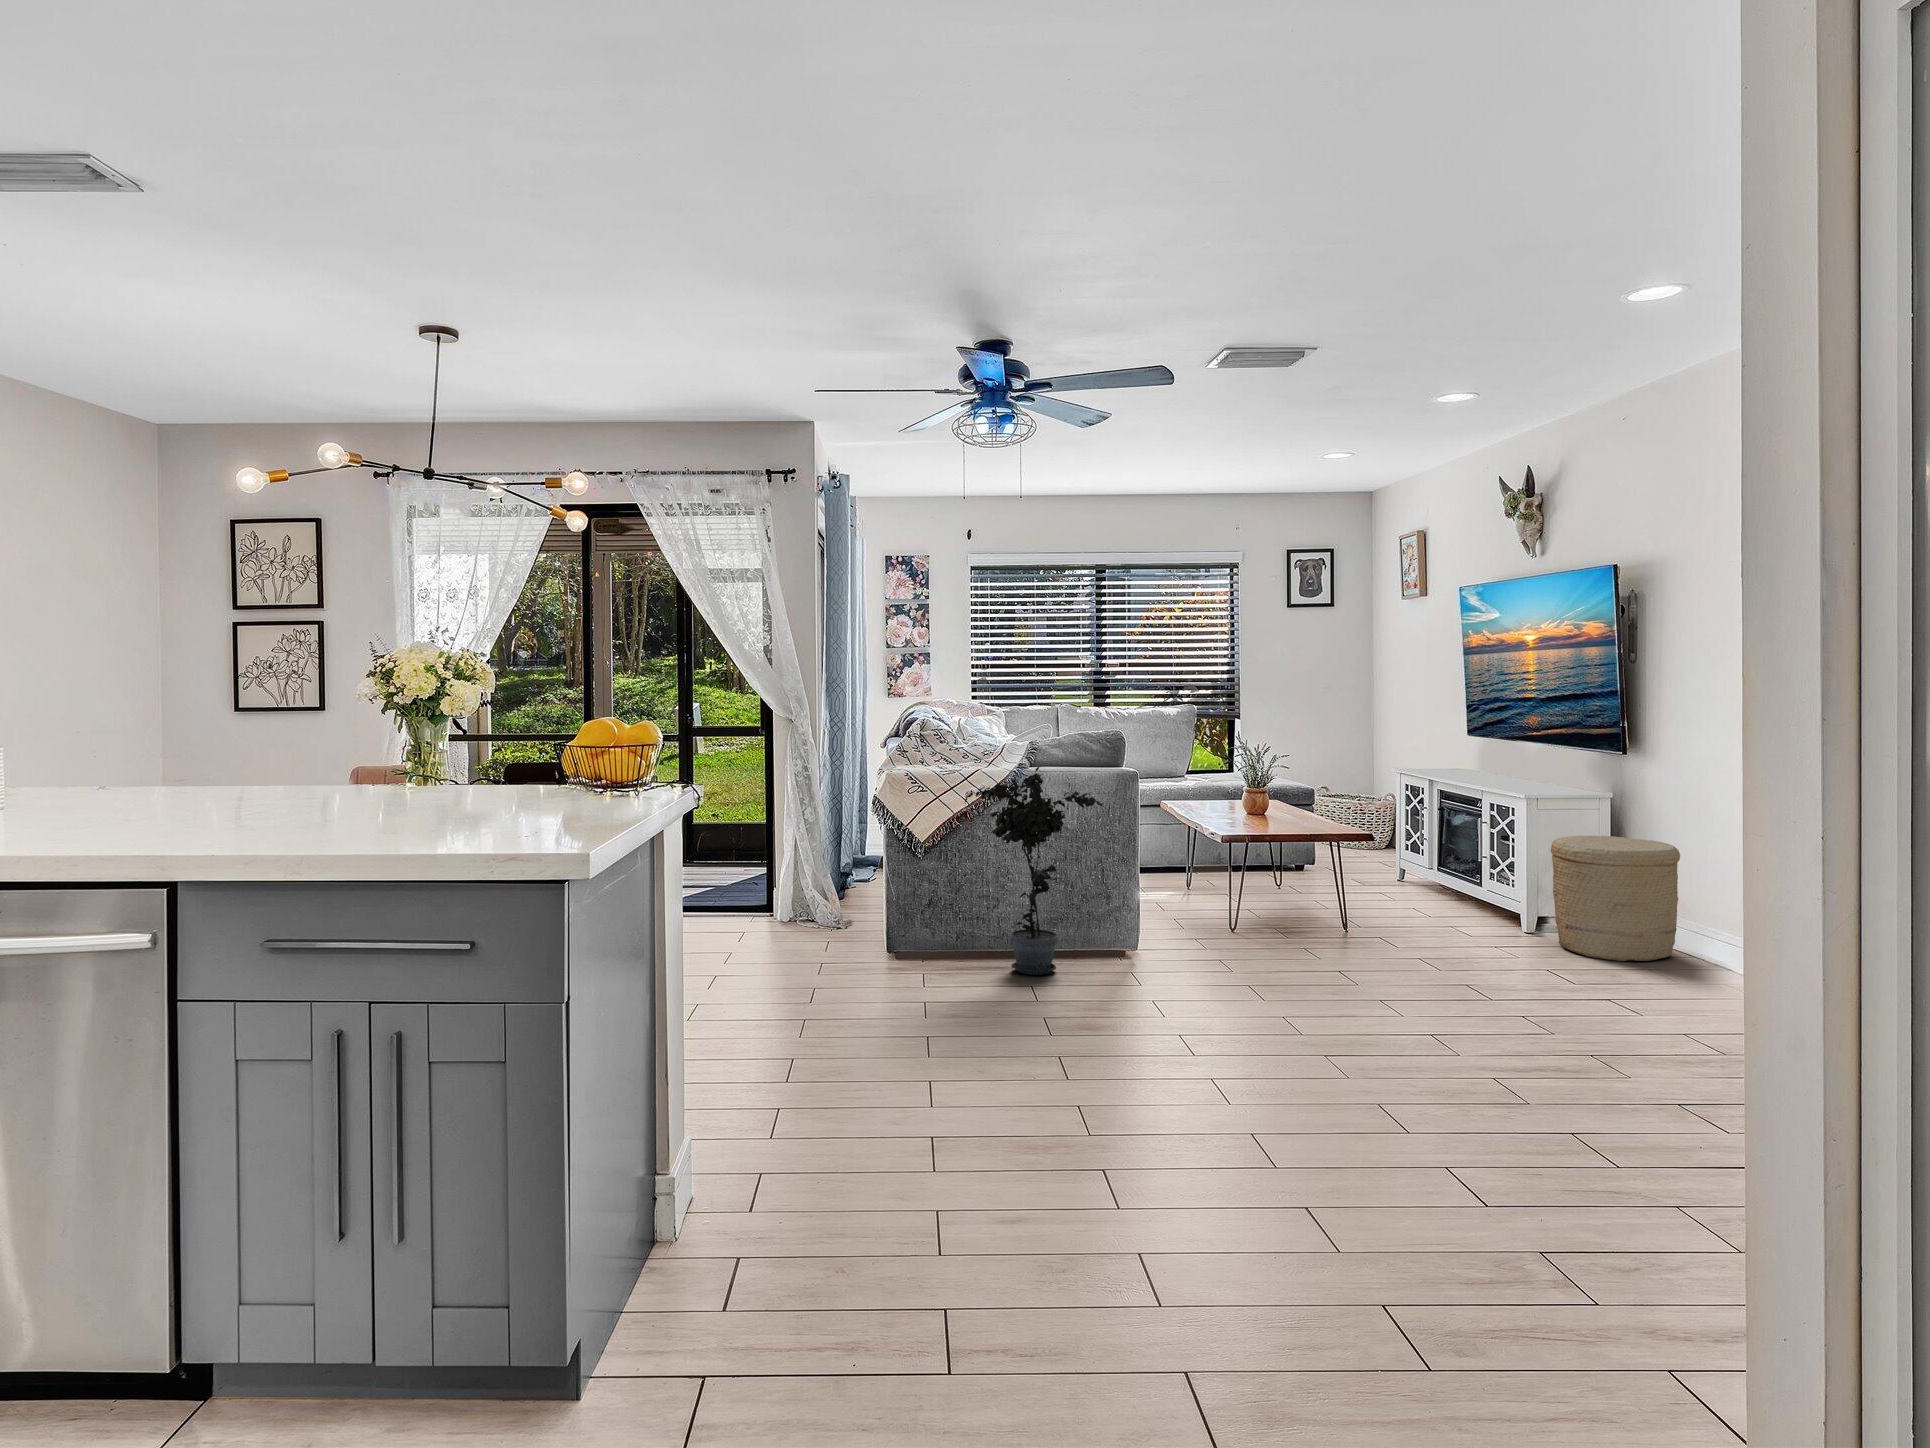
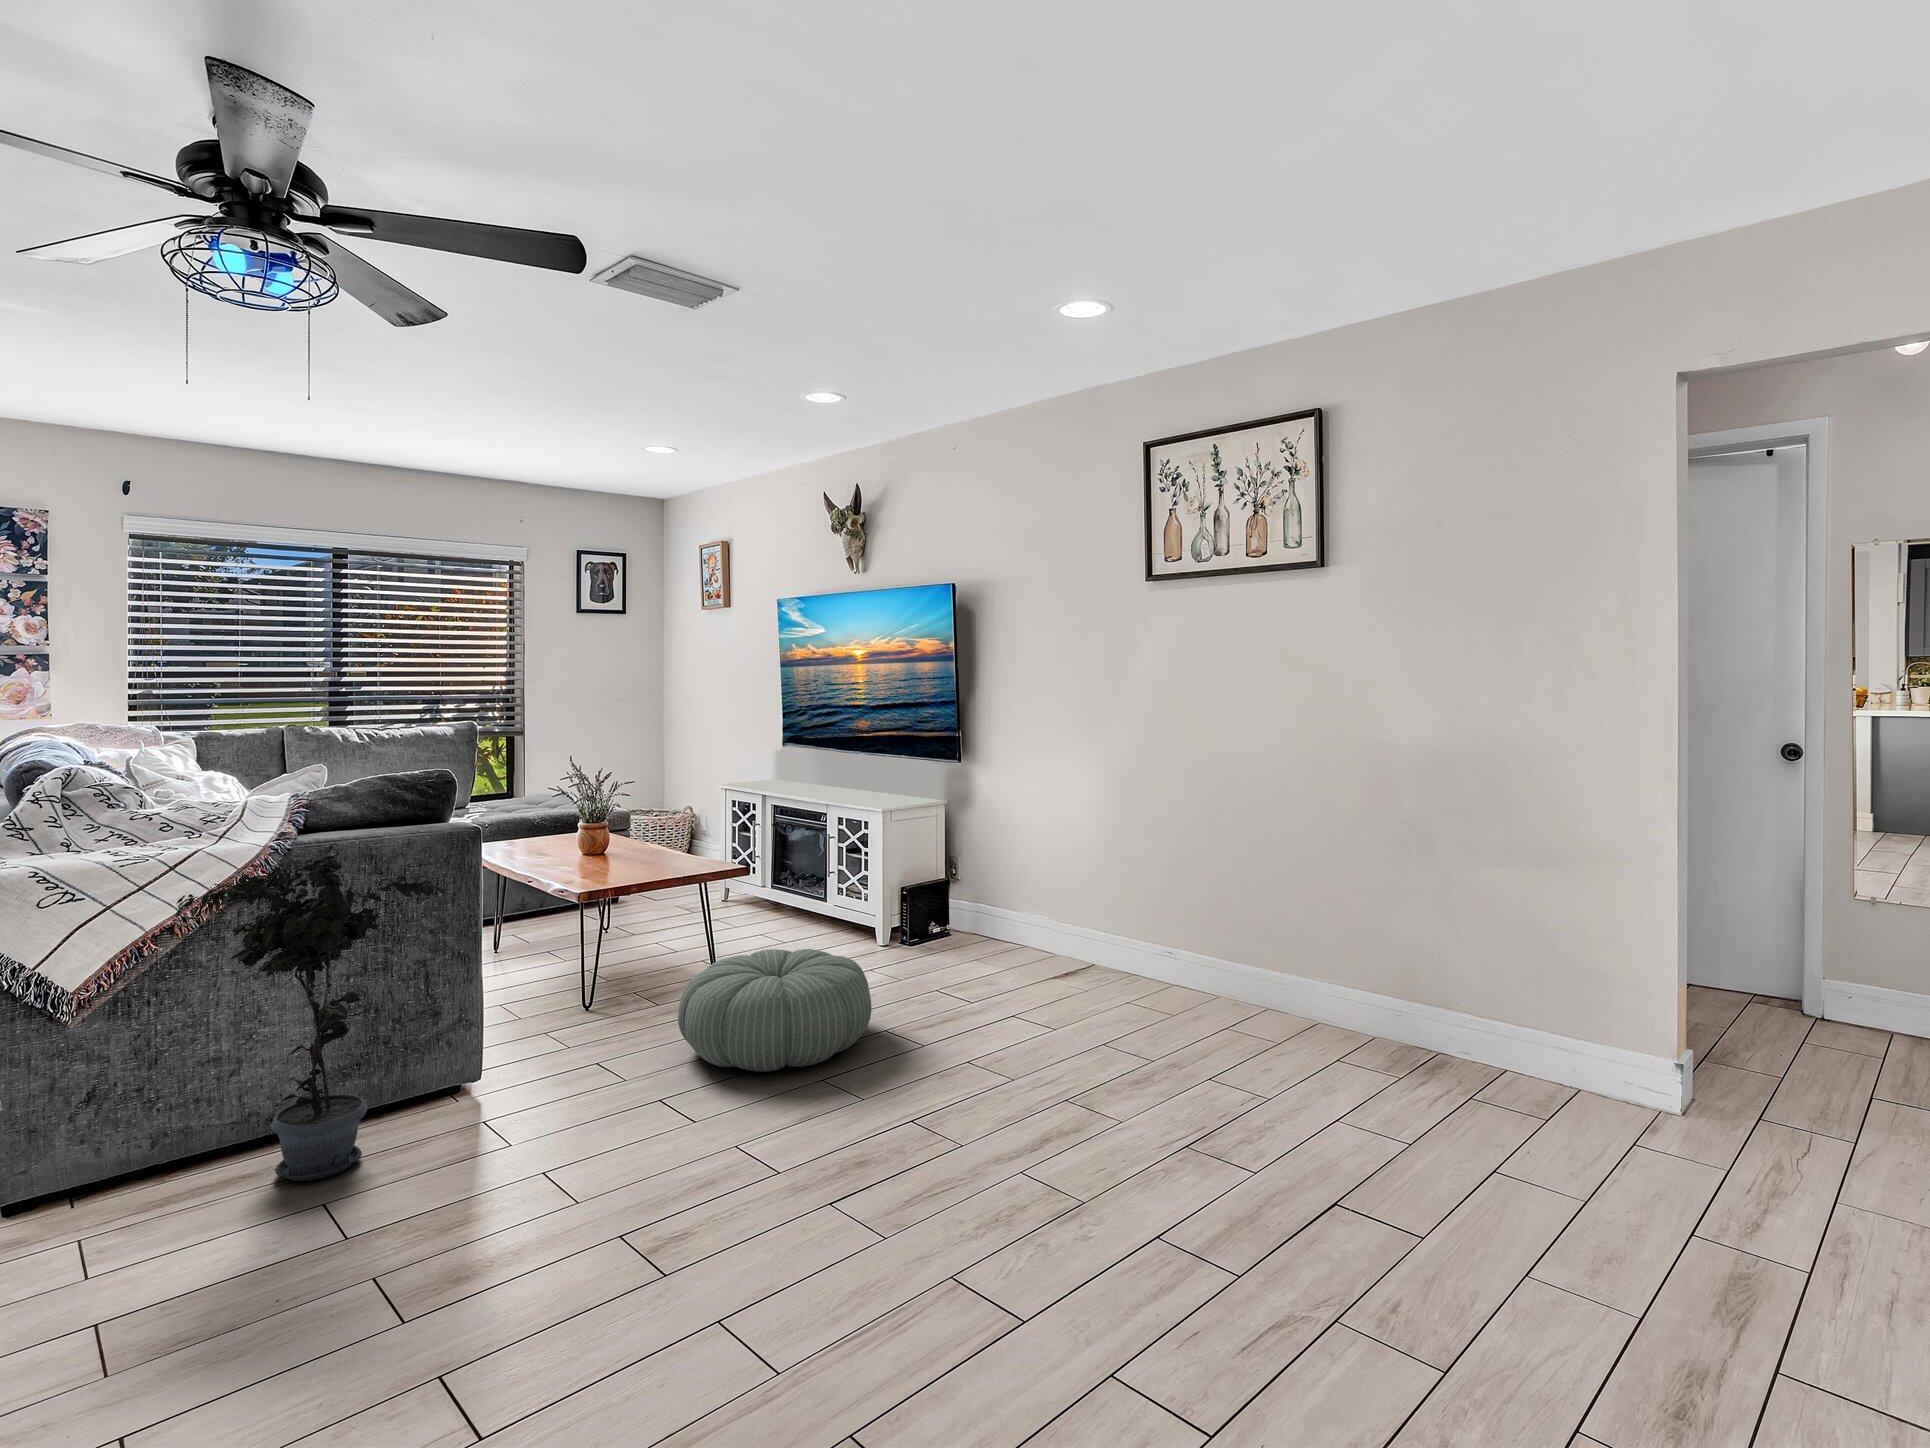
woven basket: present [1551,836,1680,961] -> none [919,842,1027,965]
pouf: none [1275,897,1443,987] -> present [678,949,872,1072]

